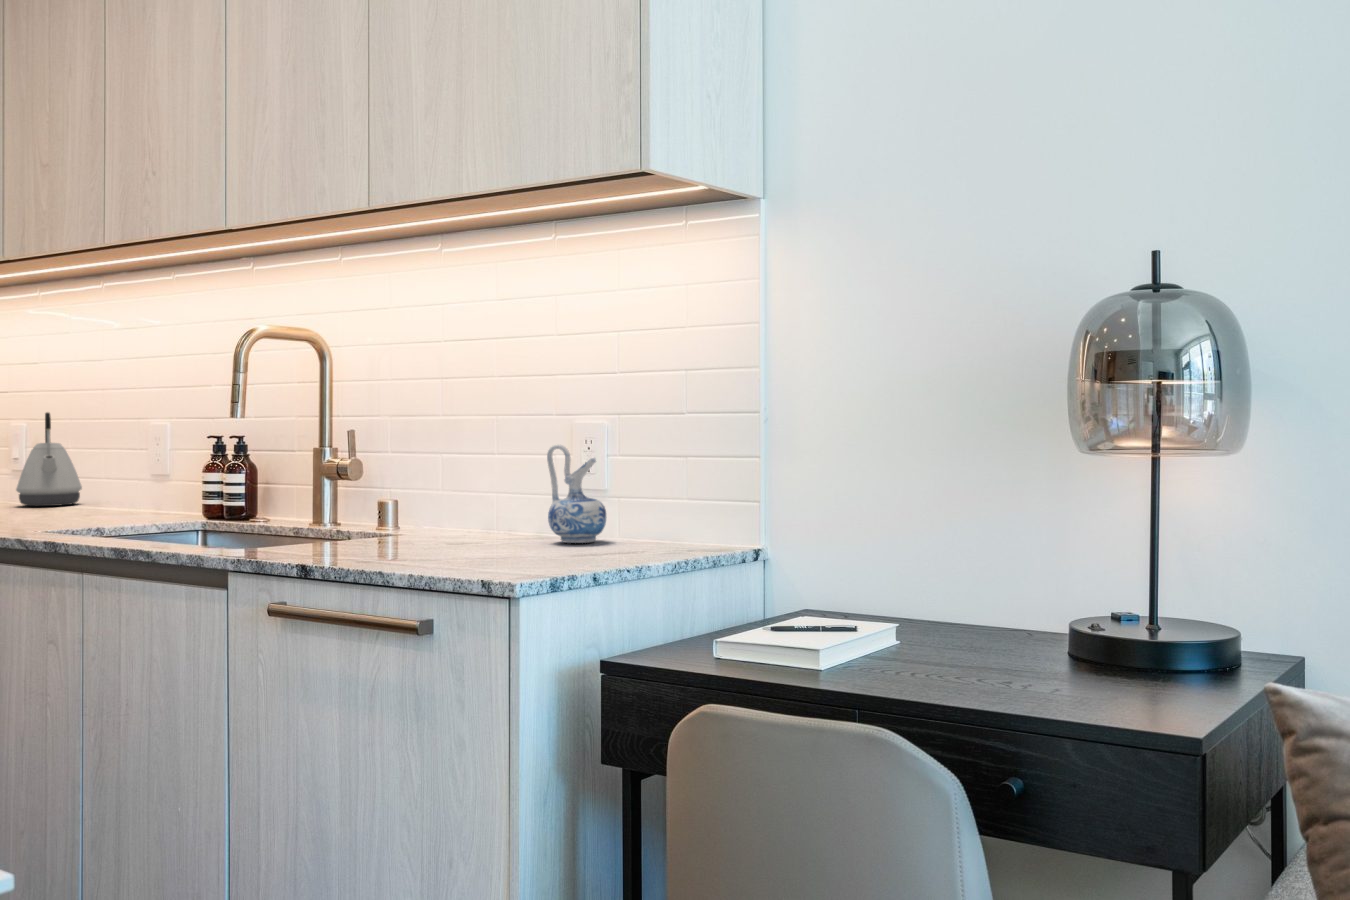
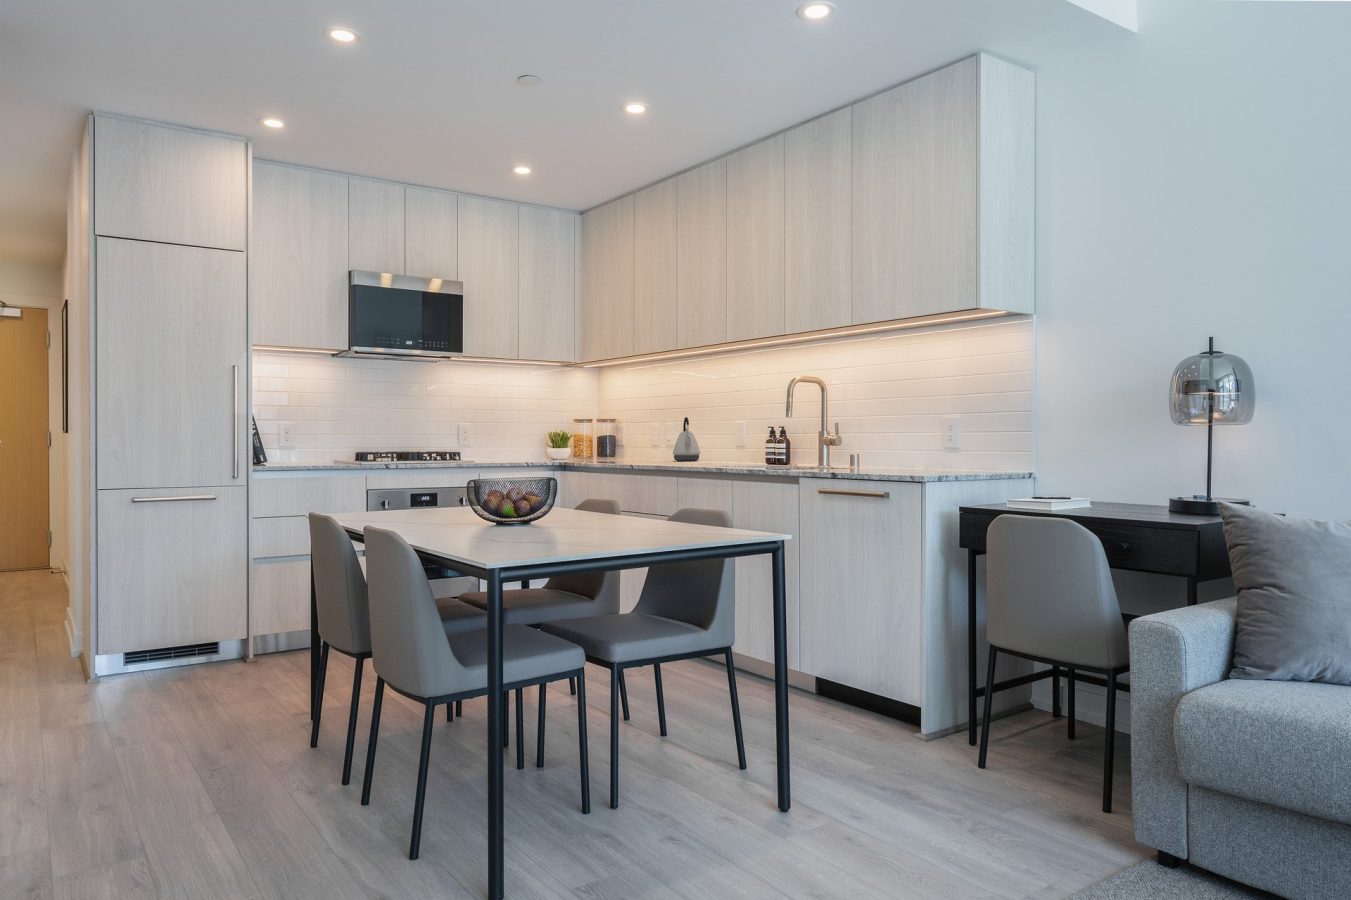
ceramic pitcher: present [547,445,606,543] -> none [934,426,962,470]

